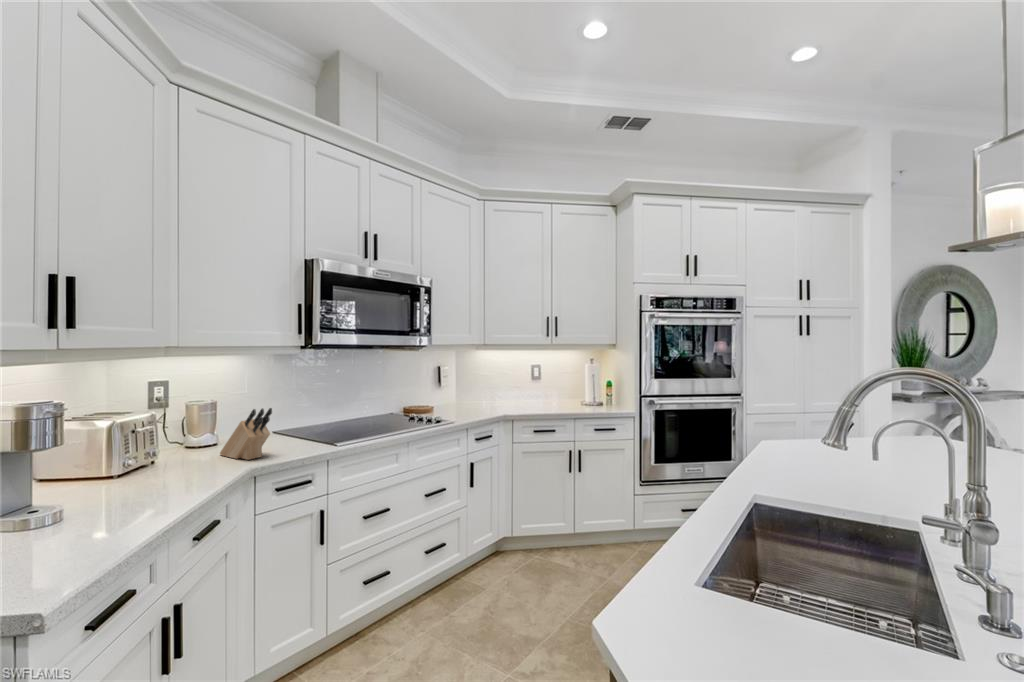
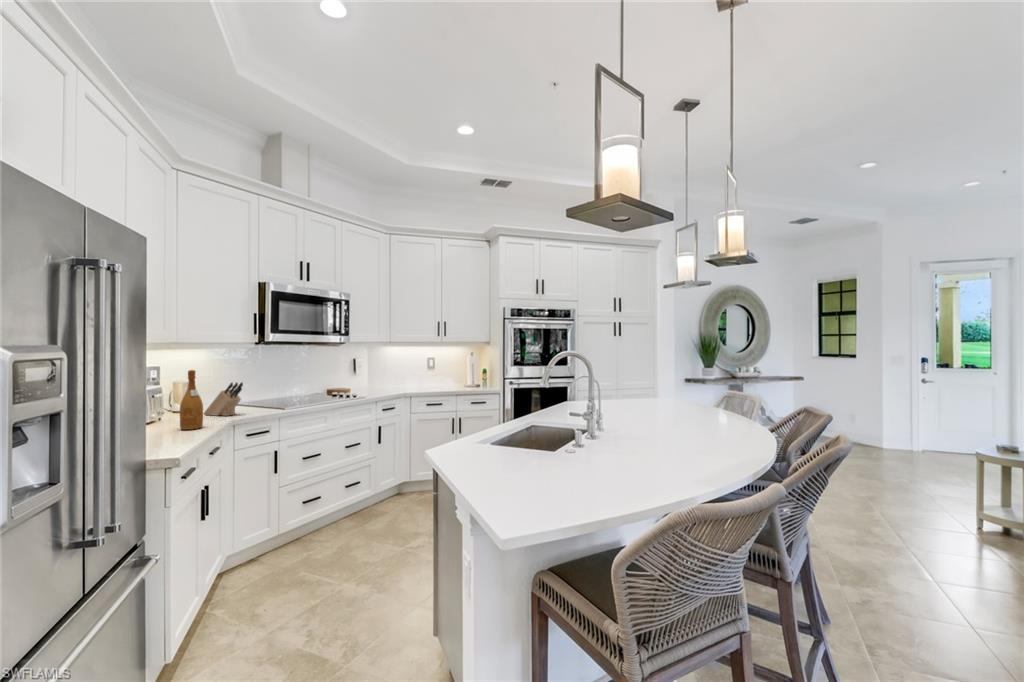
wine bottle: none [150,395,190,499] -> present [180,370,203,430]

